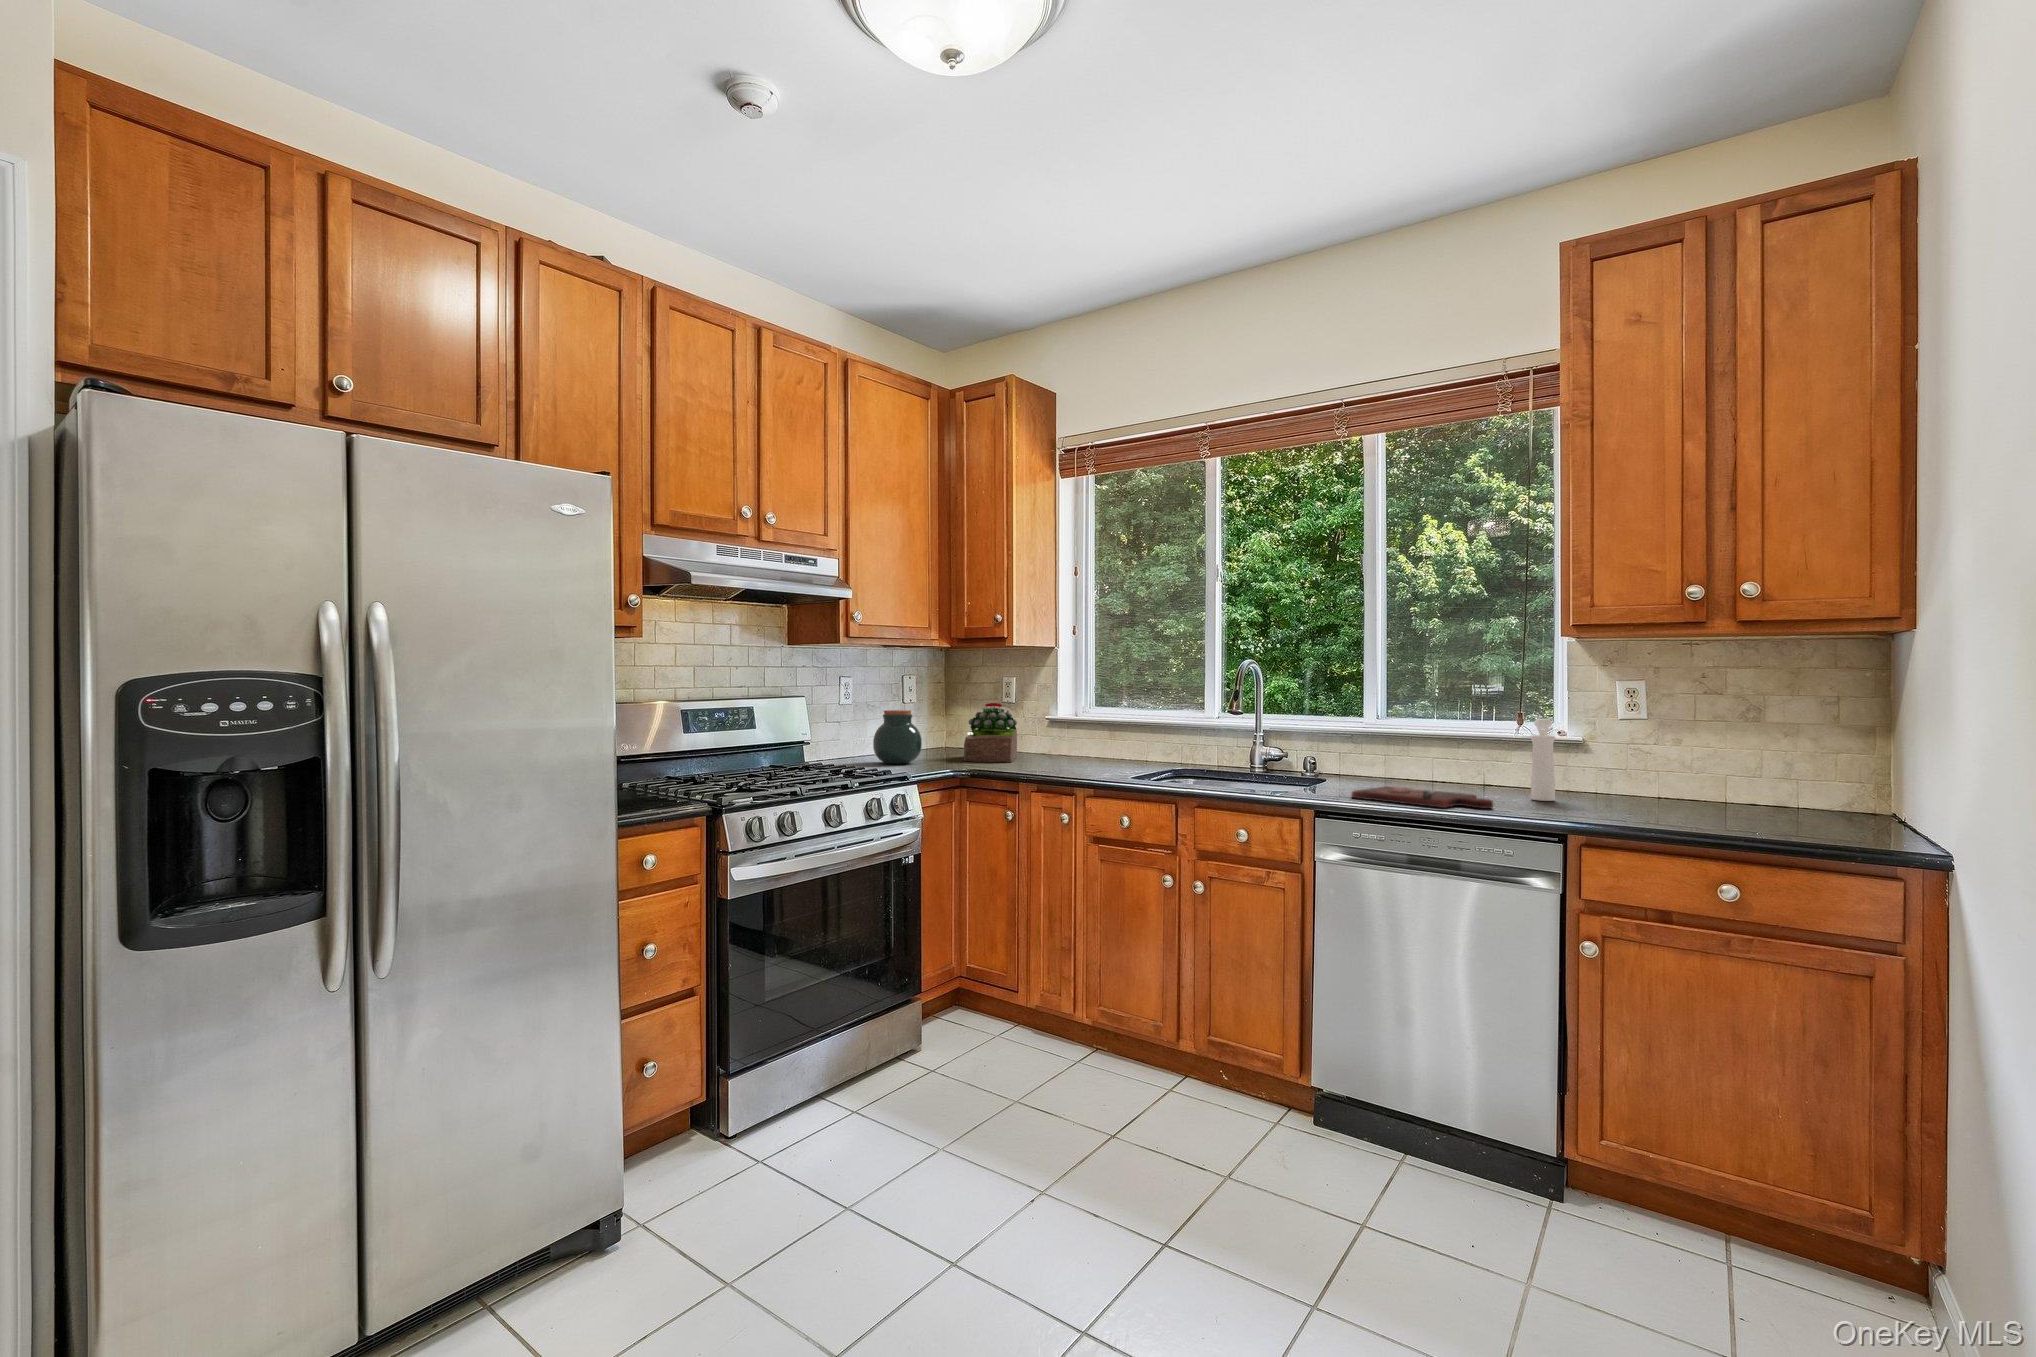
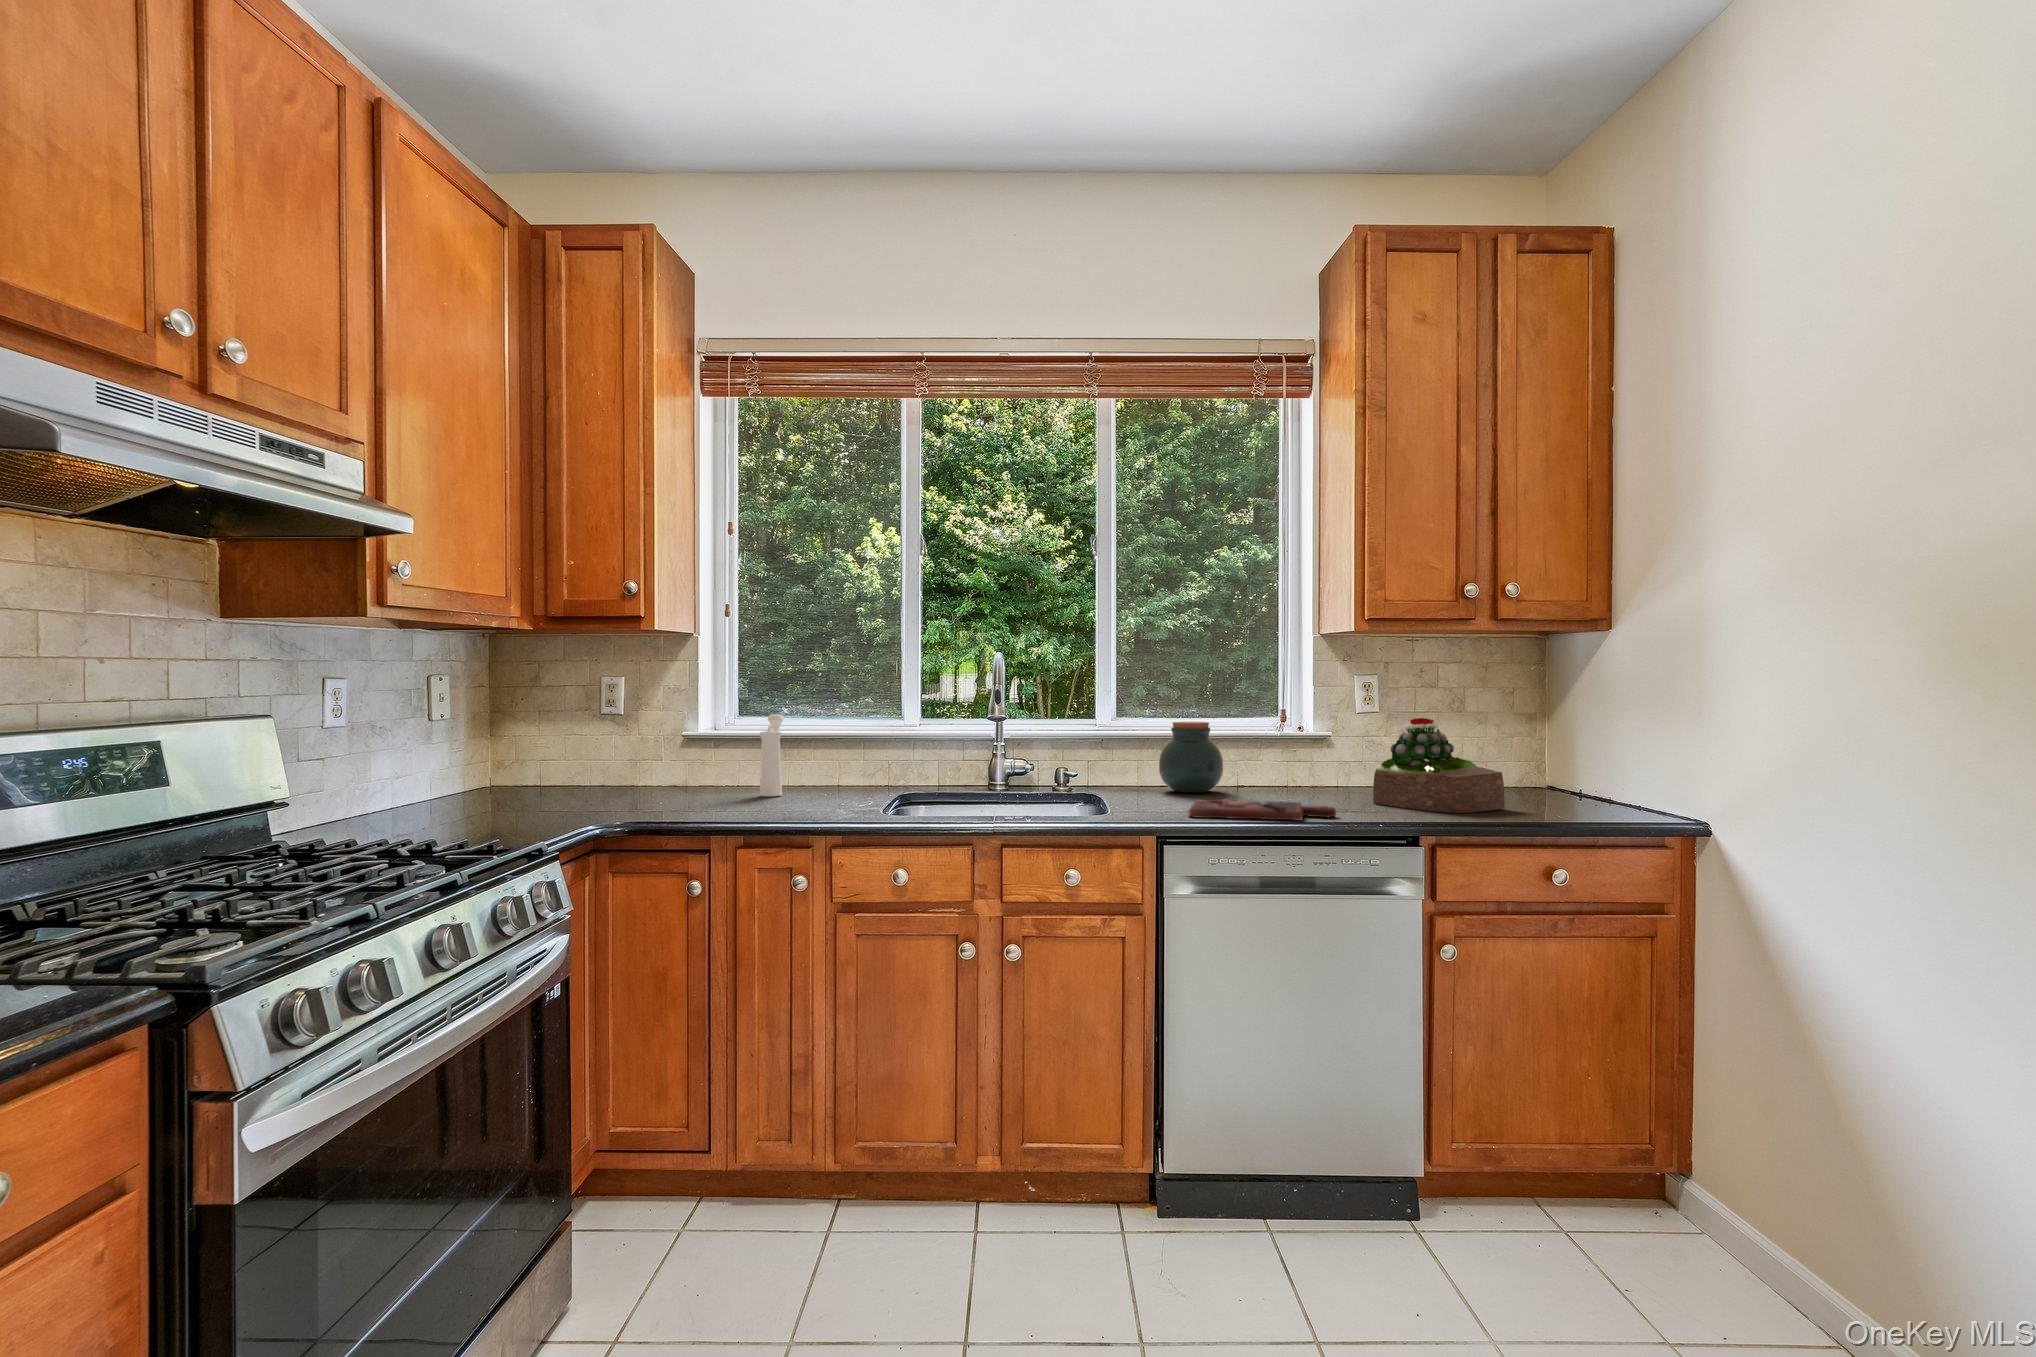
succulent plant: present [964,703,1017,762] -> present [1373,718,1505,813]
jar: present [873,710,922,764] -> present [1159,722,1223,793]
pepper mill: present [1531,719,1555,801] -> present [760,715,784,797]

